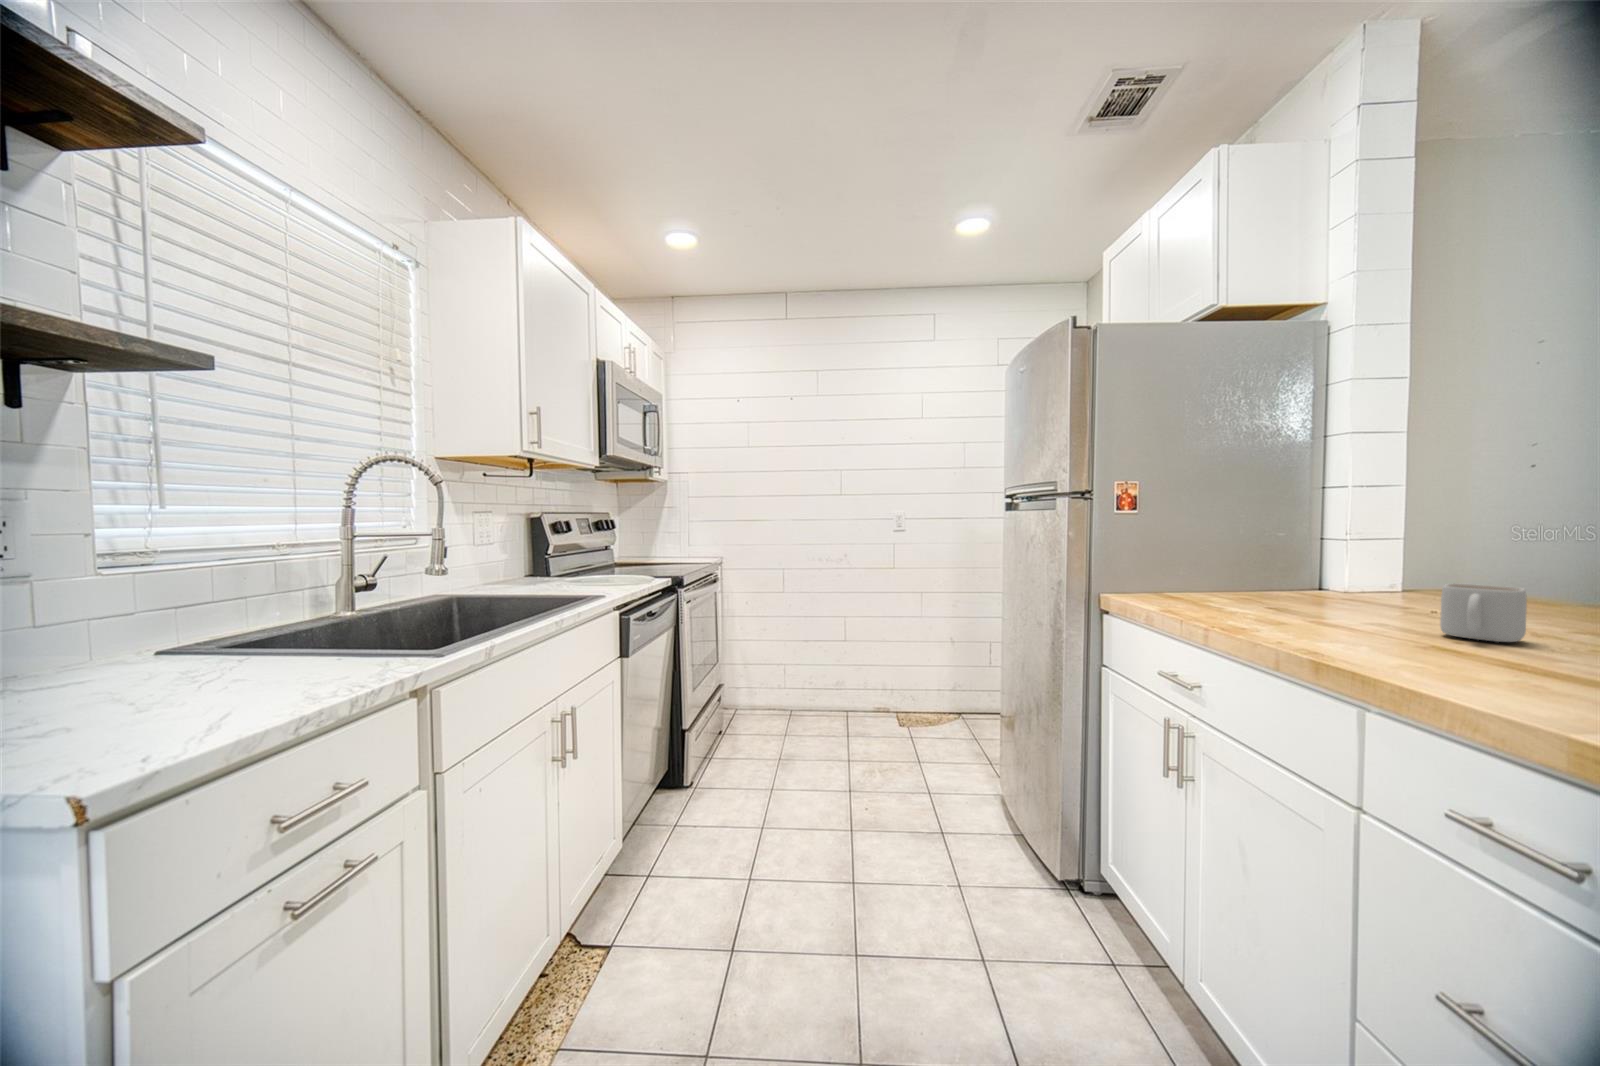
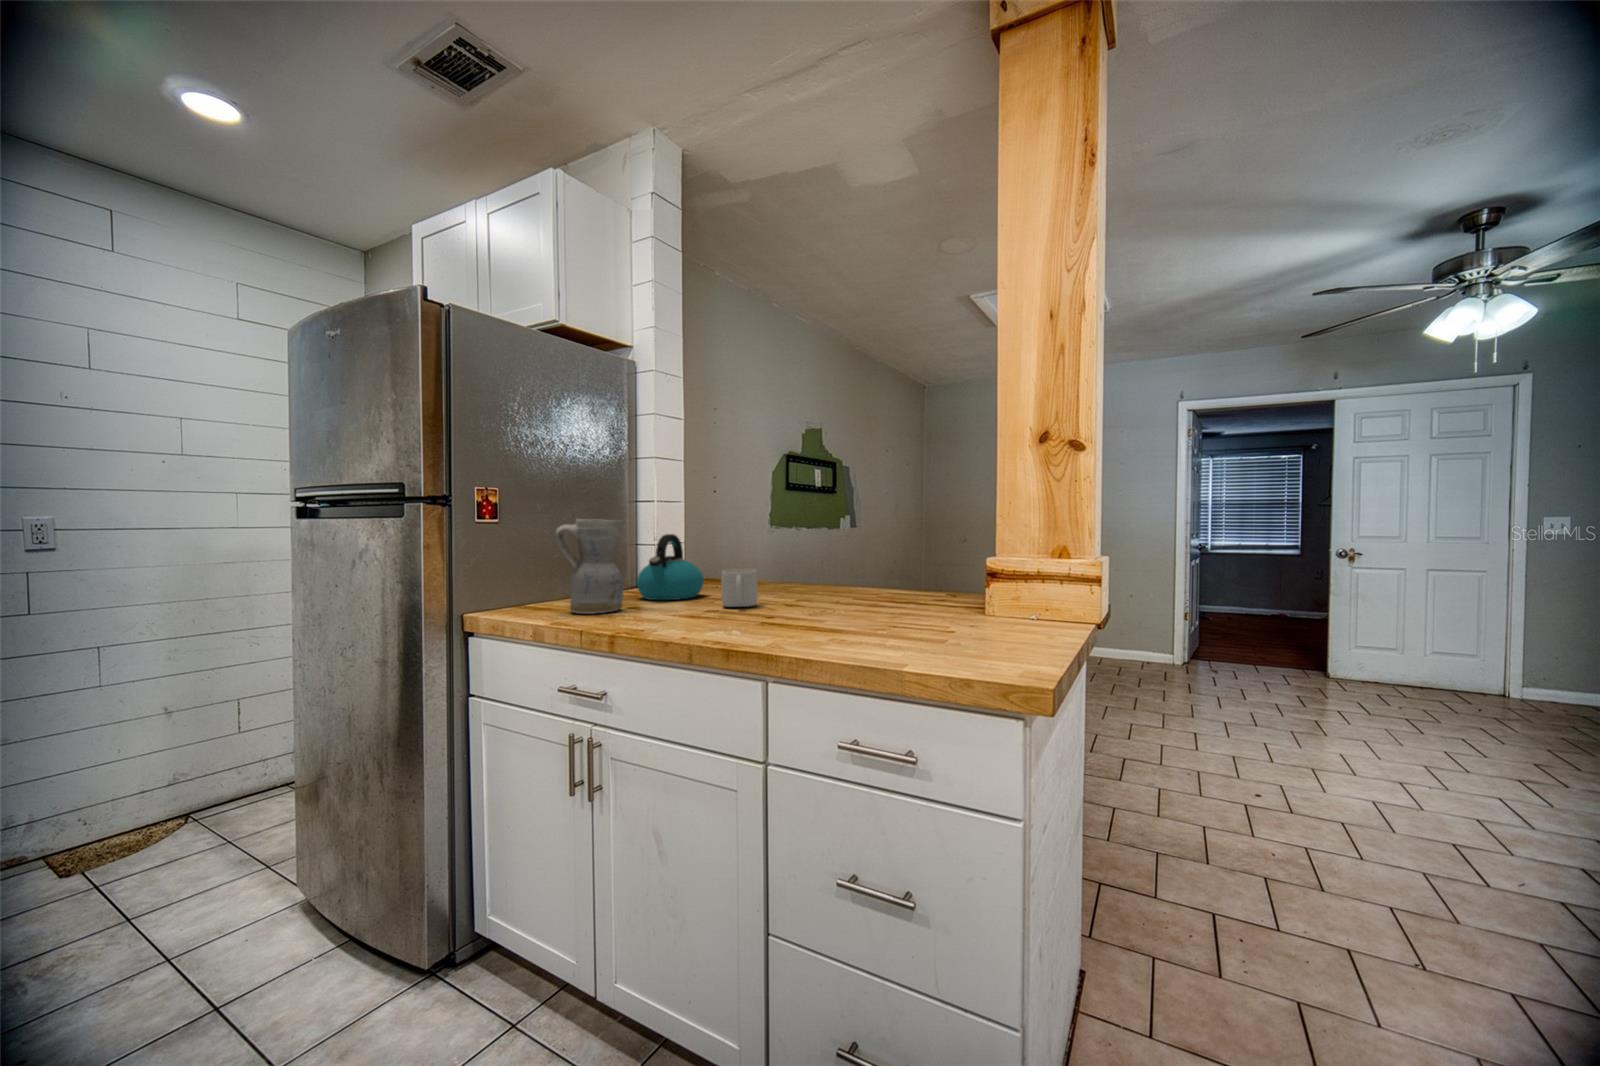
ceramic pitcher: none [1186,511,1273,613] -> present [555,519,623,614]
kettle: none [1303,530,1423,614] -> present [637,534,704,600]

